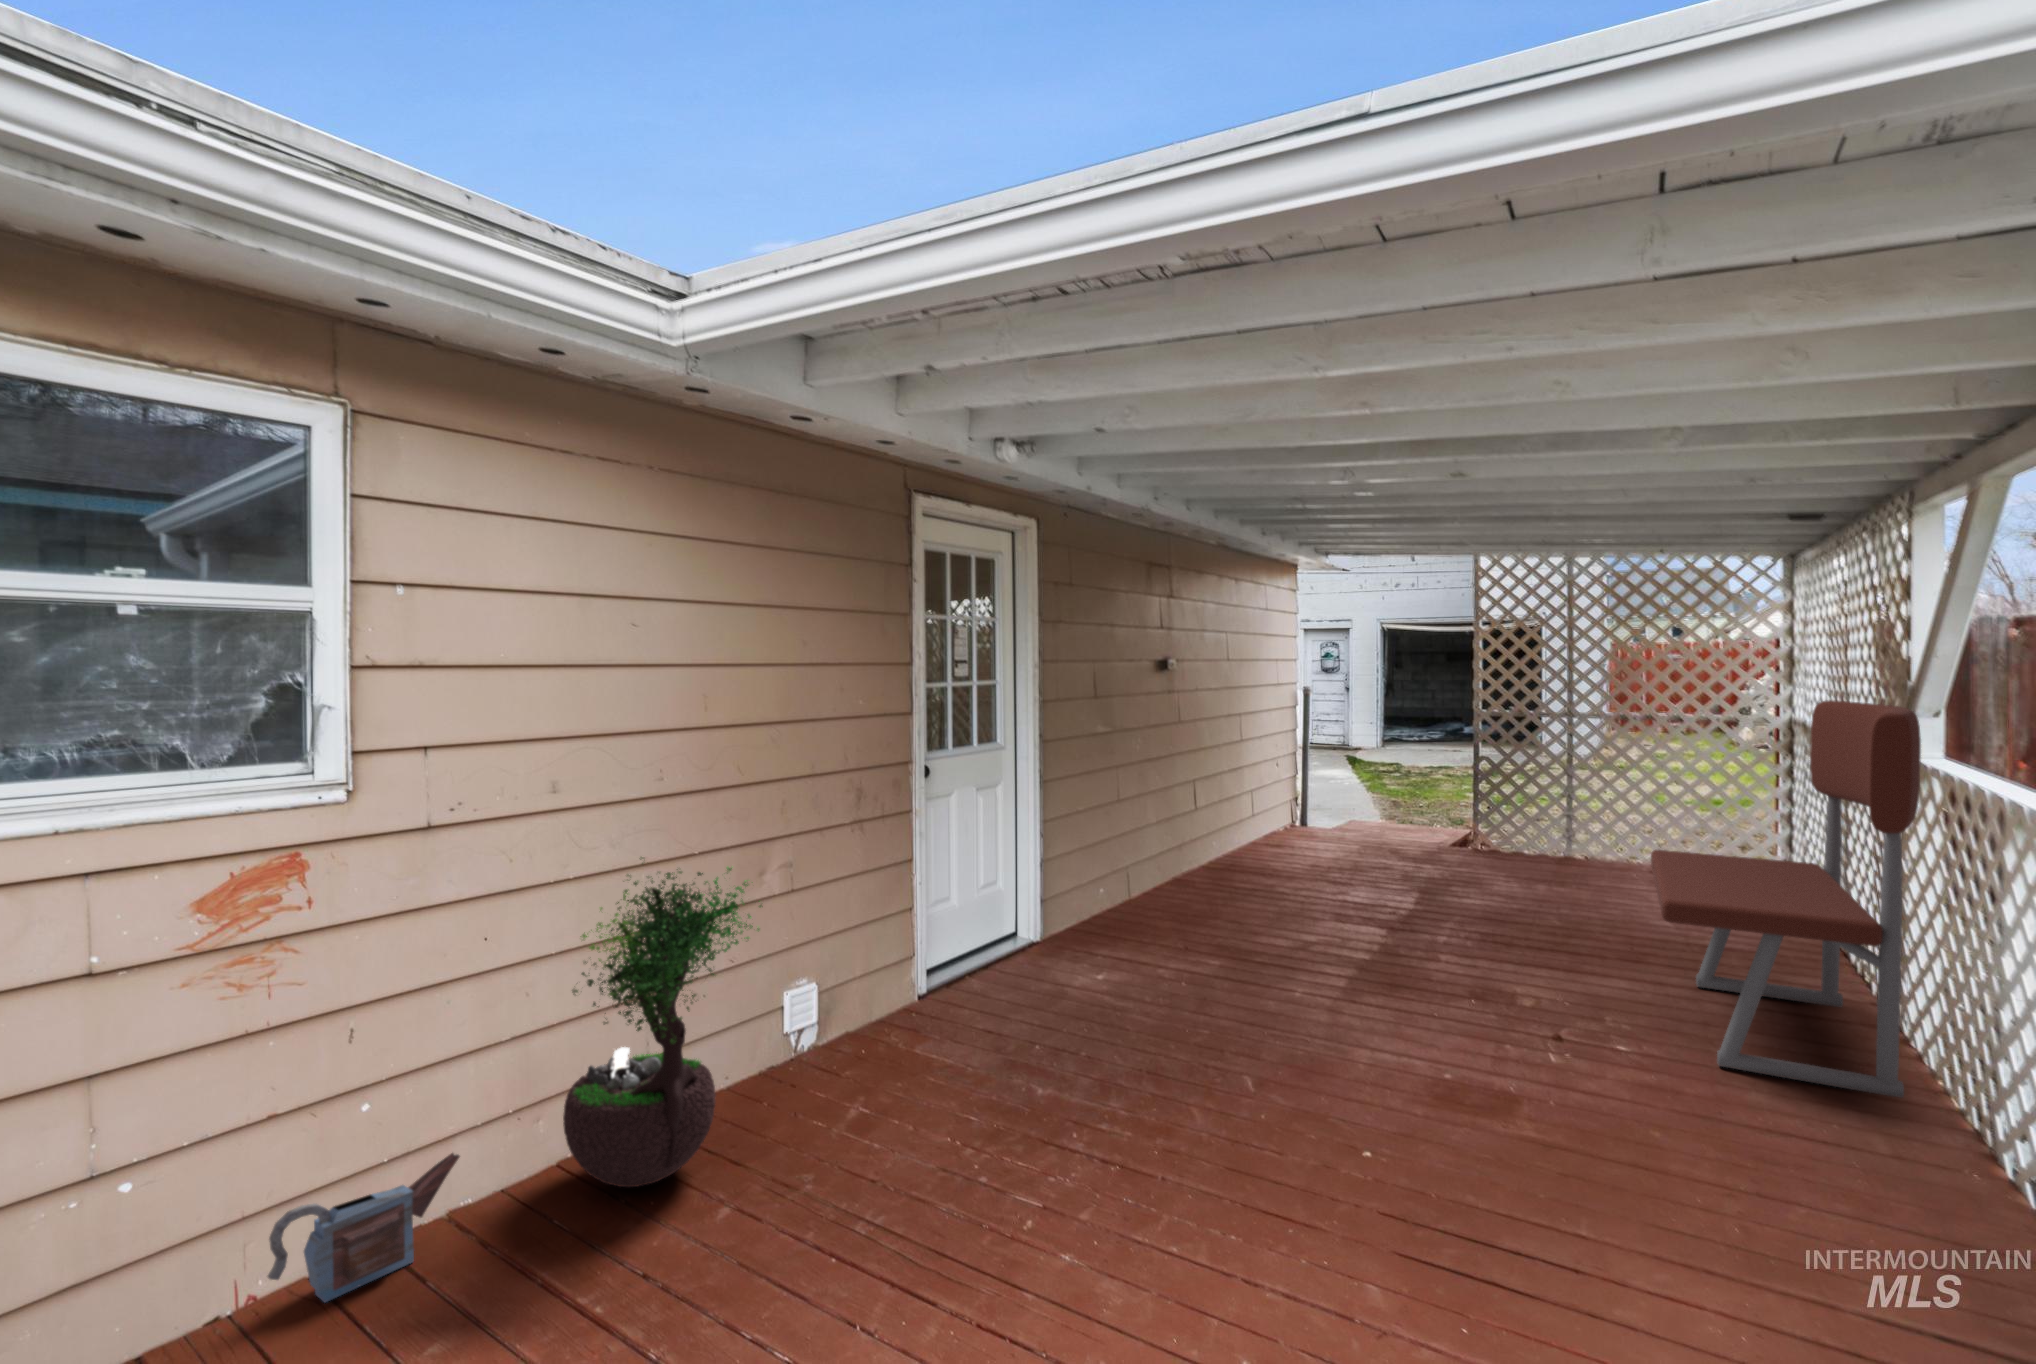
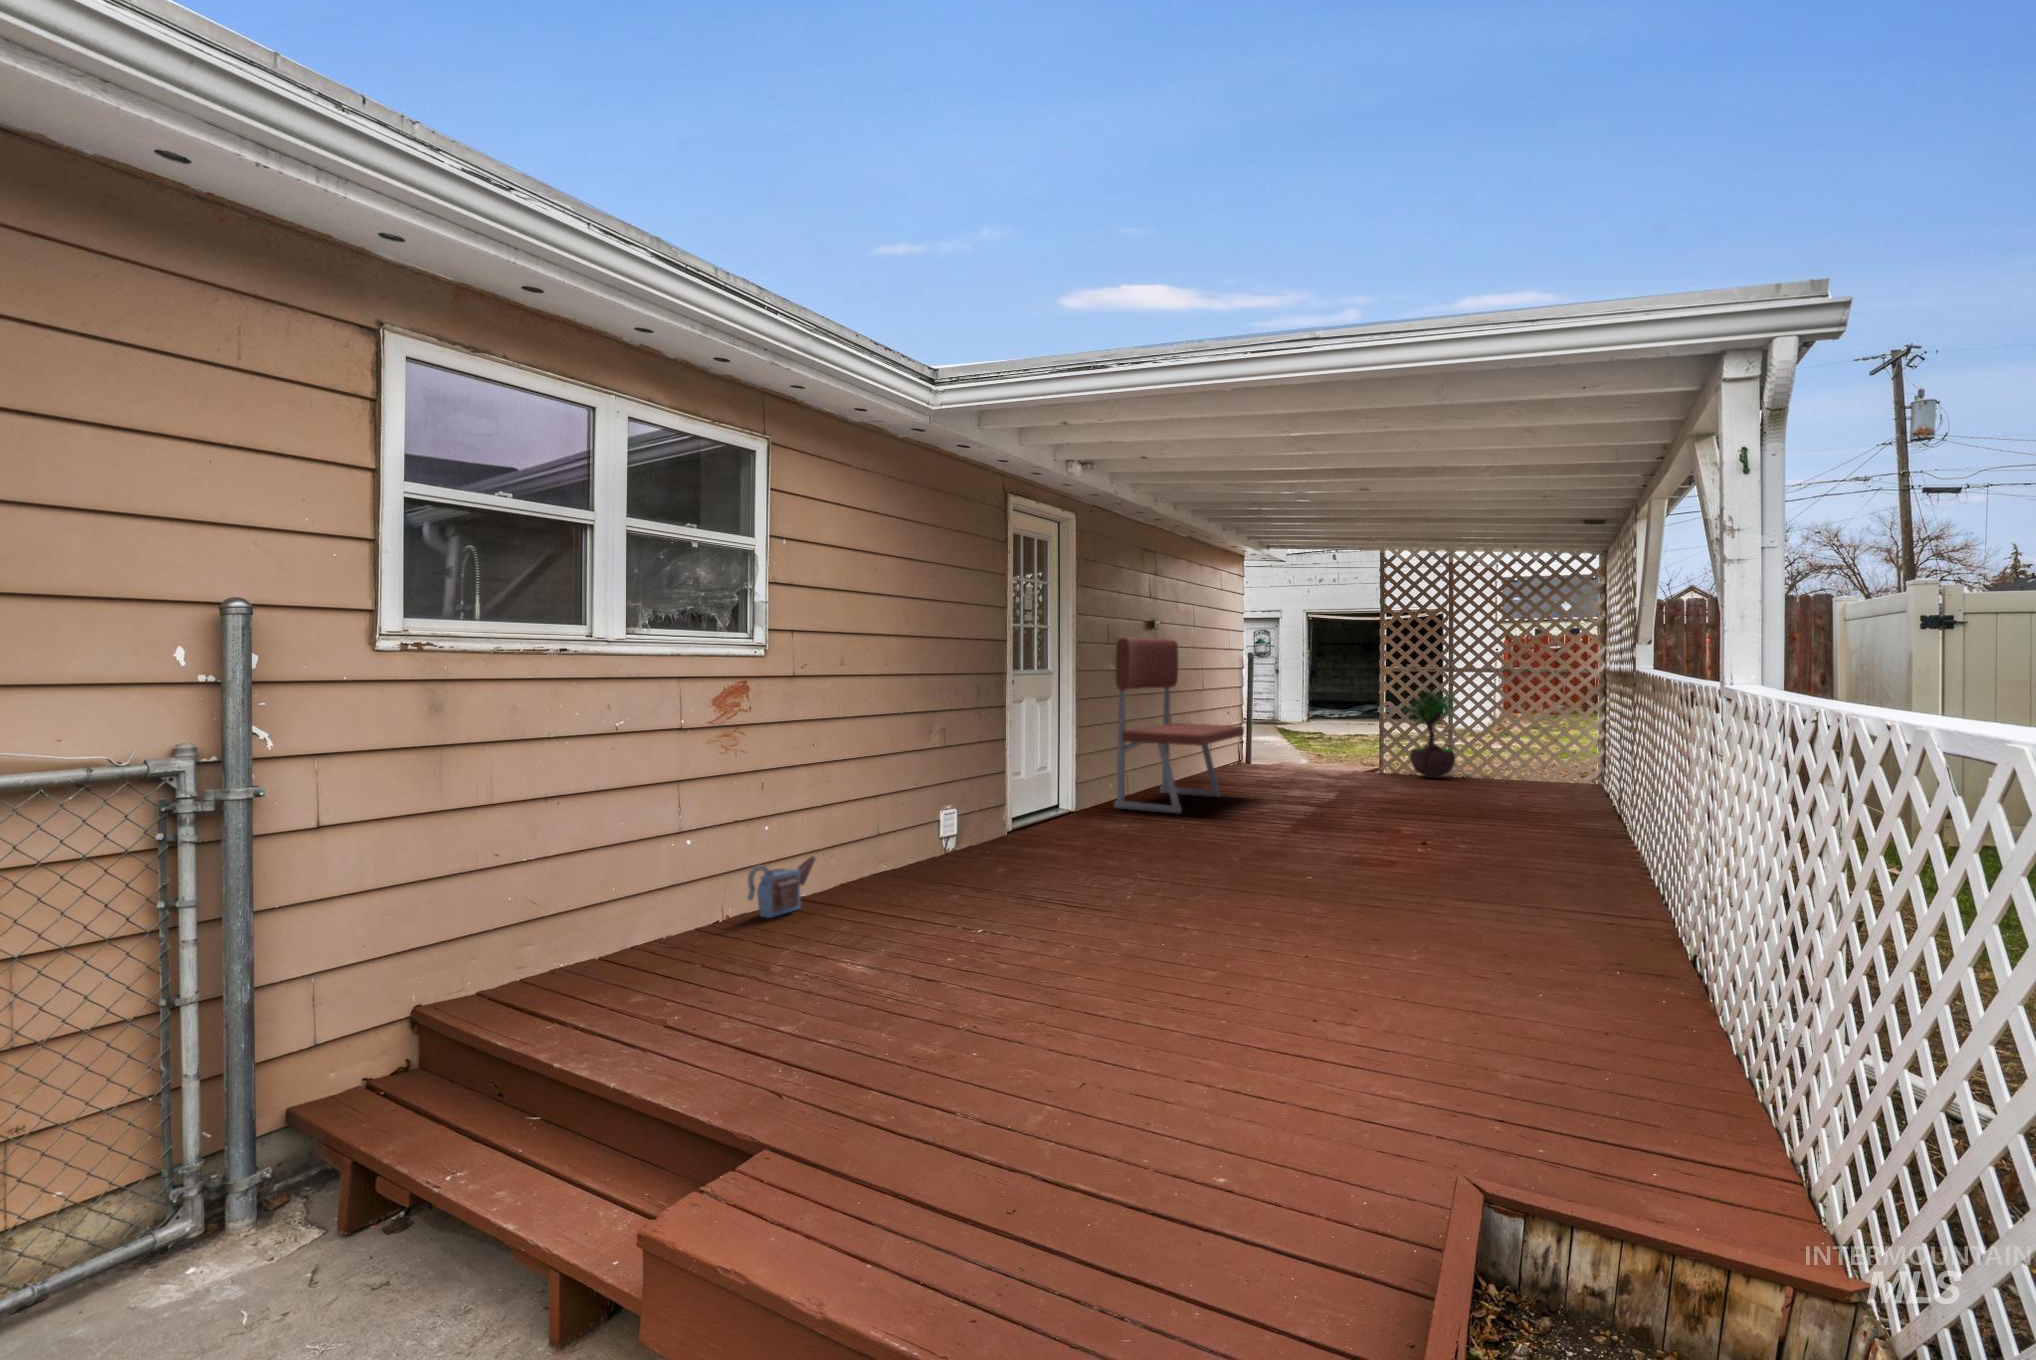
bench: present [1651,700,1921,1098] -> present [1114,636,1244,814]
potted tree: present [563,857,761,1187] -> present [1406,689,1457,778]

